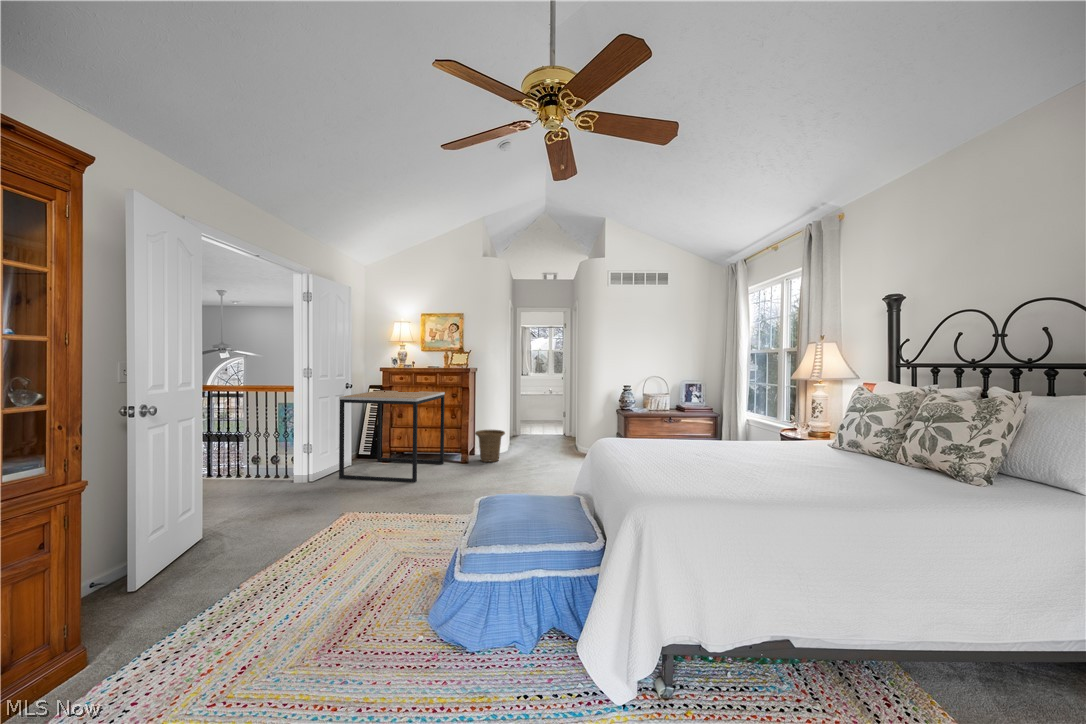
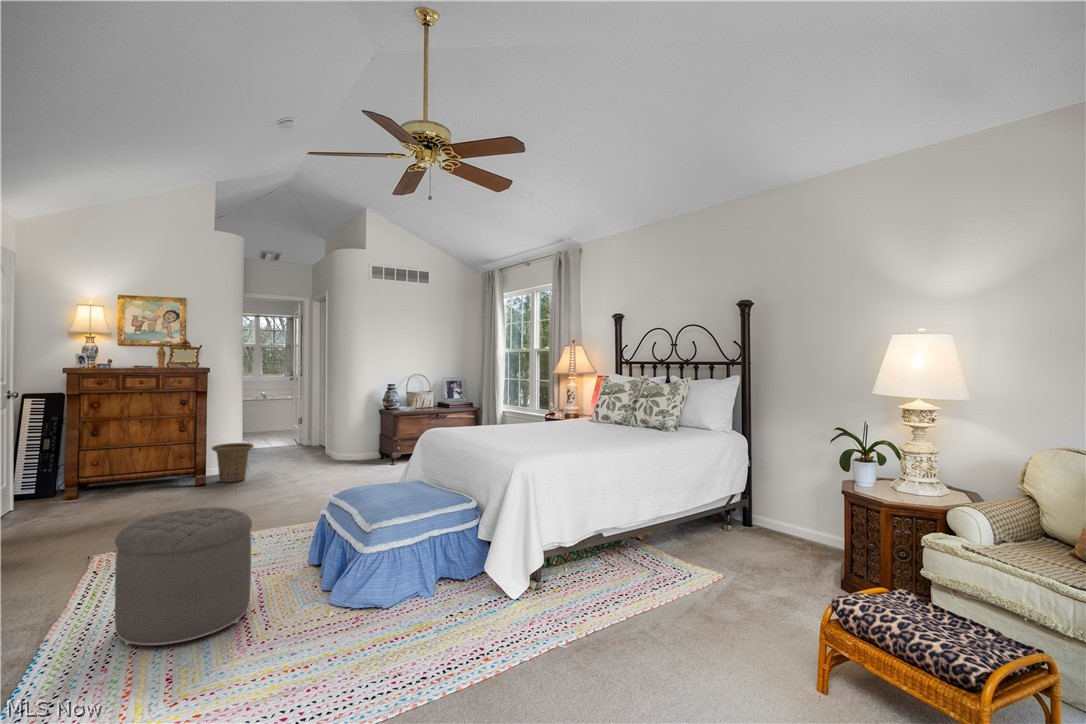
side table: present [339,391,445,482] -> none [18,399,172,527]
ottoman: none [235,501,363,644] -> present [115,507,252,645]

